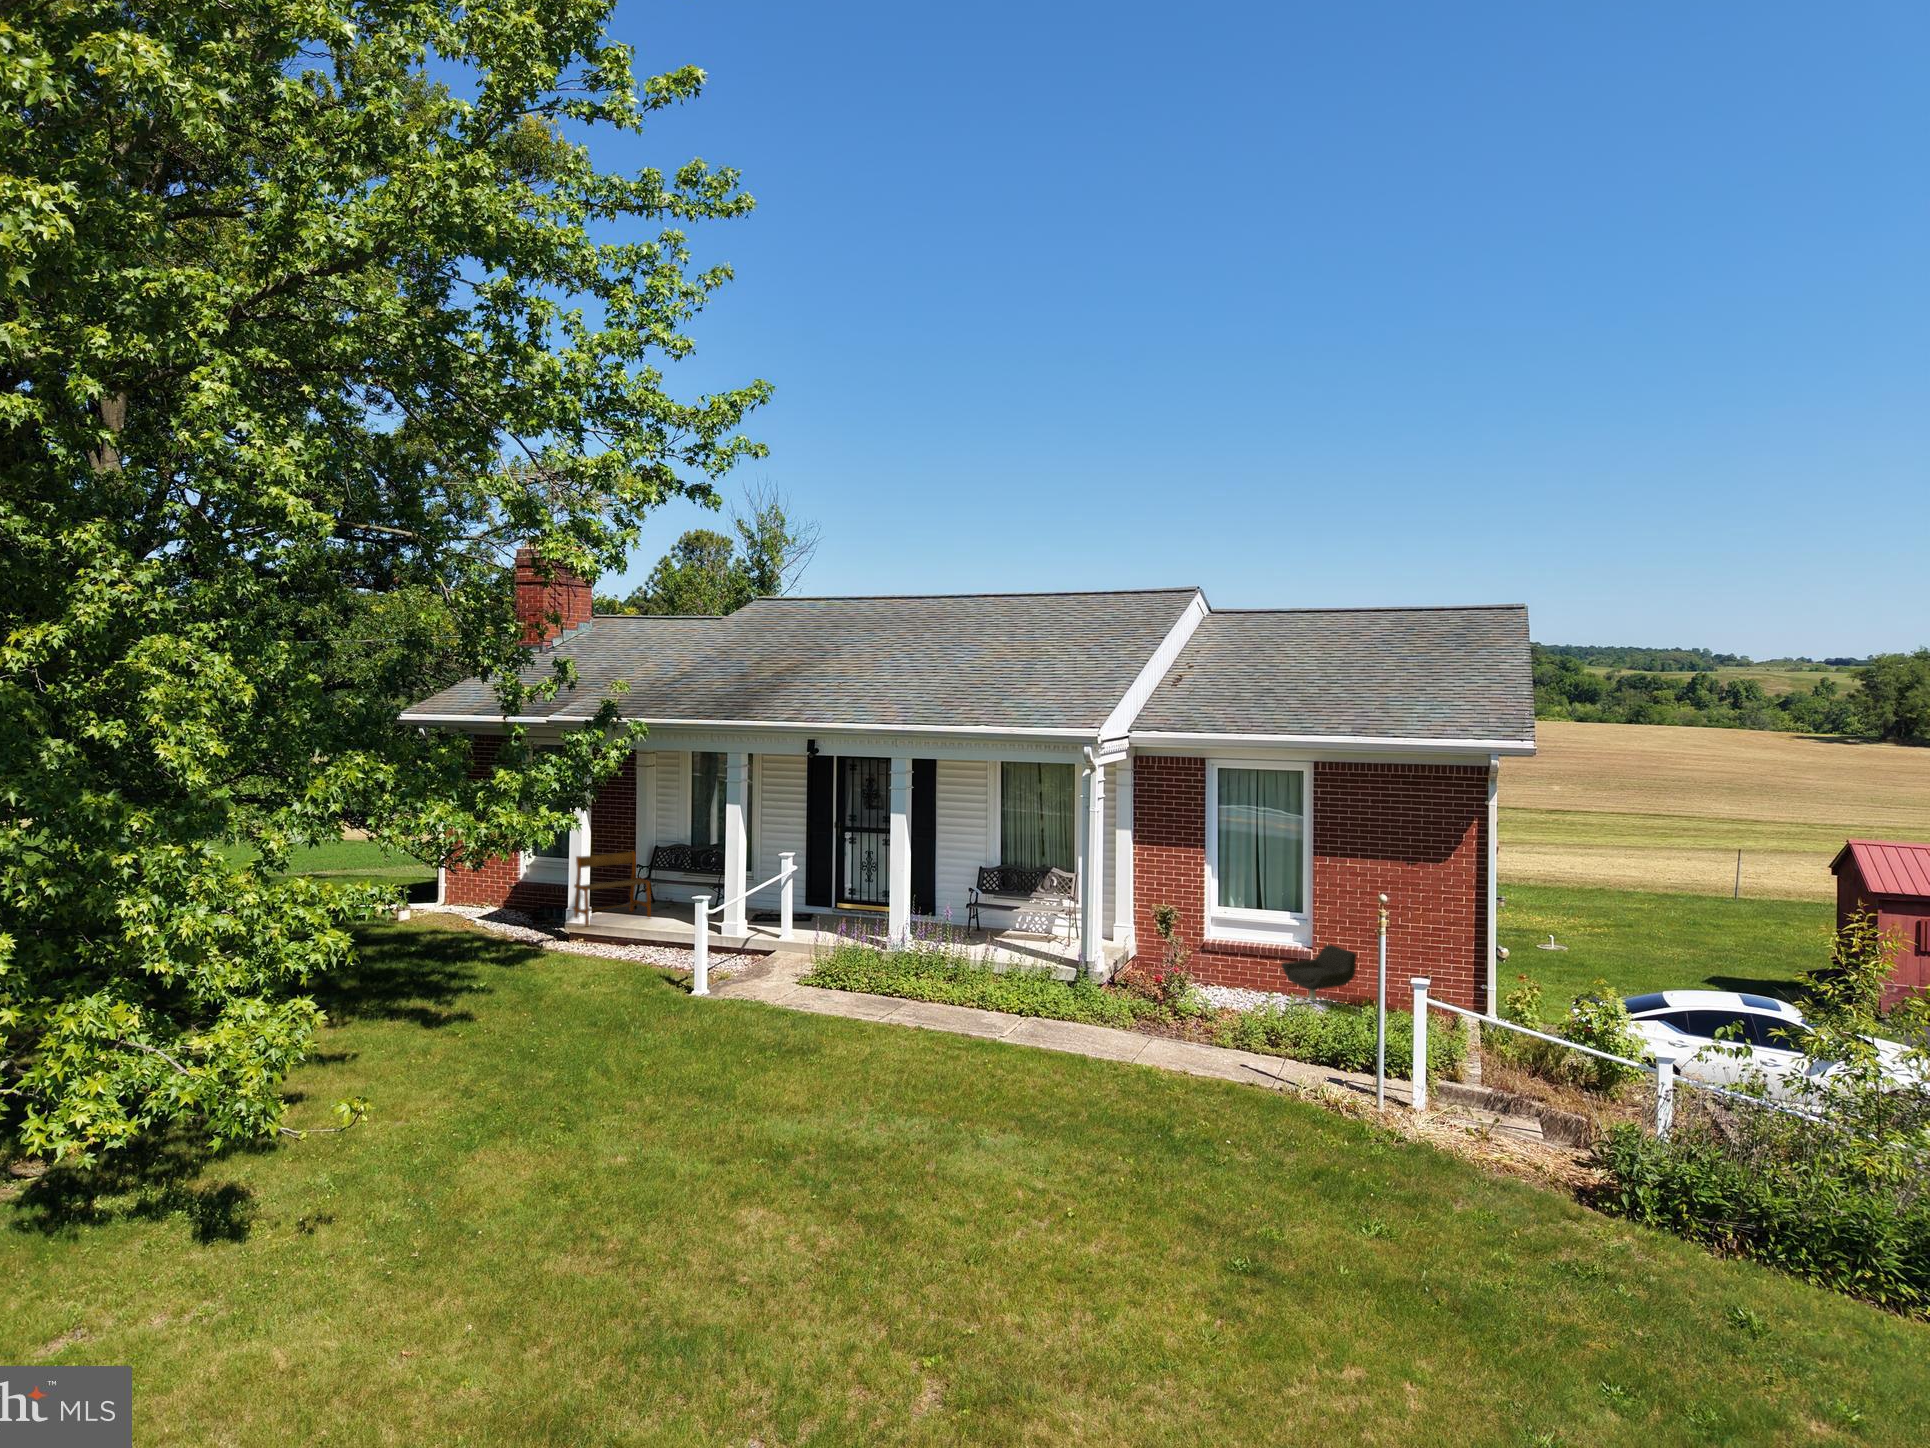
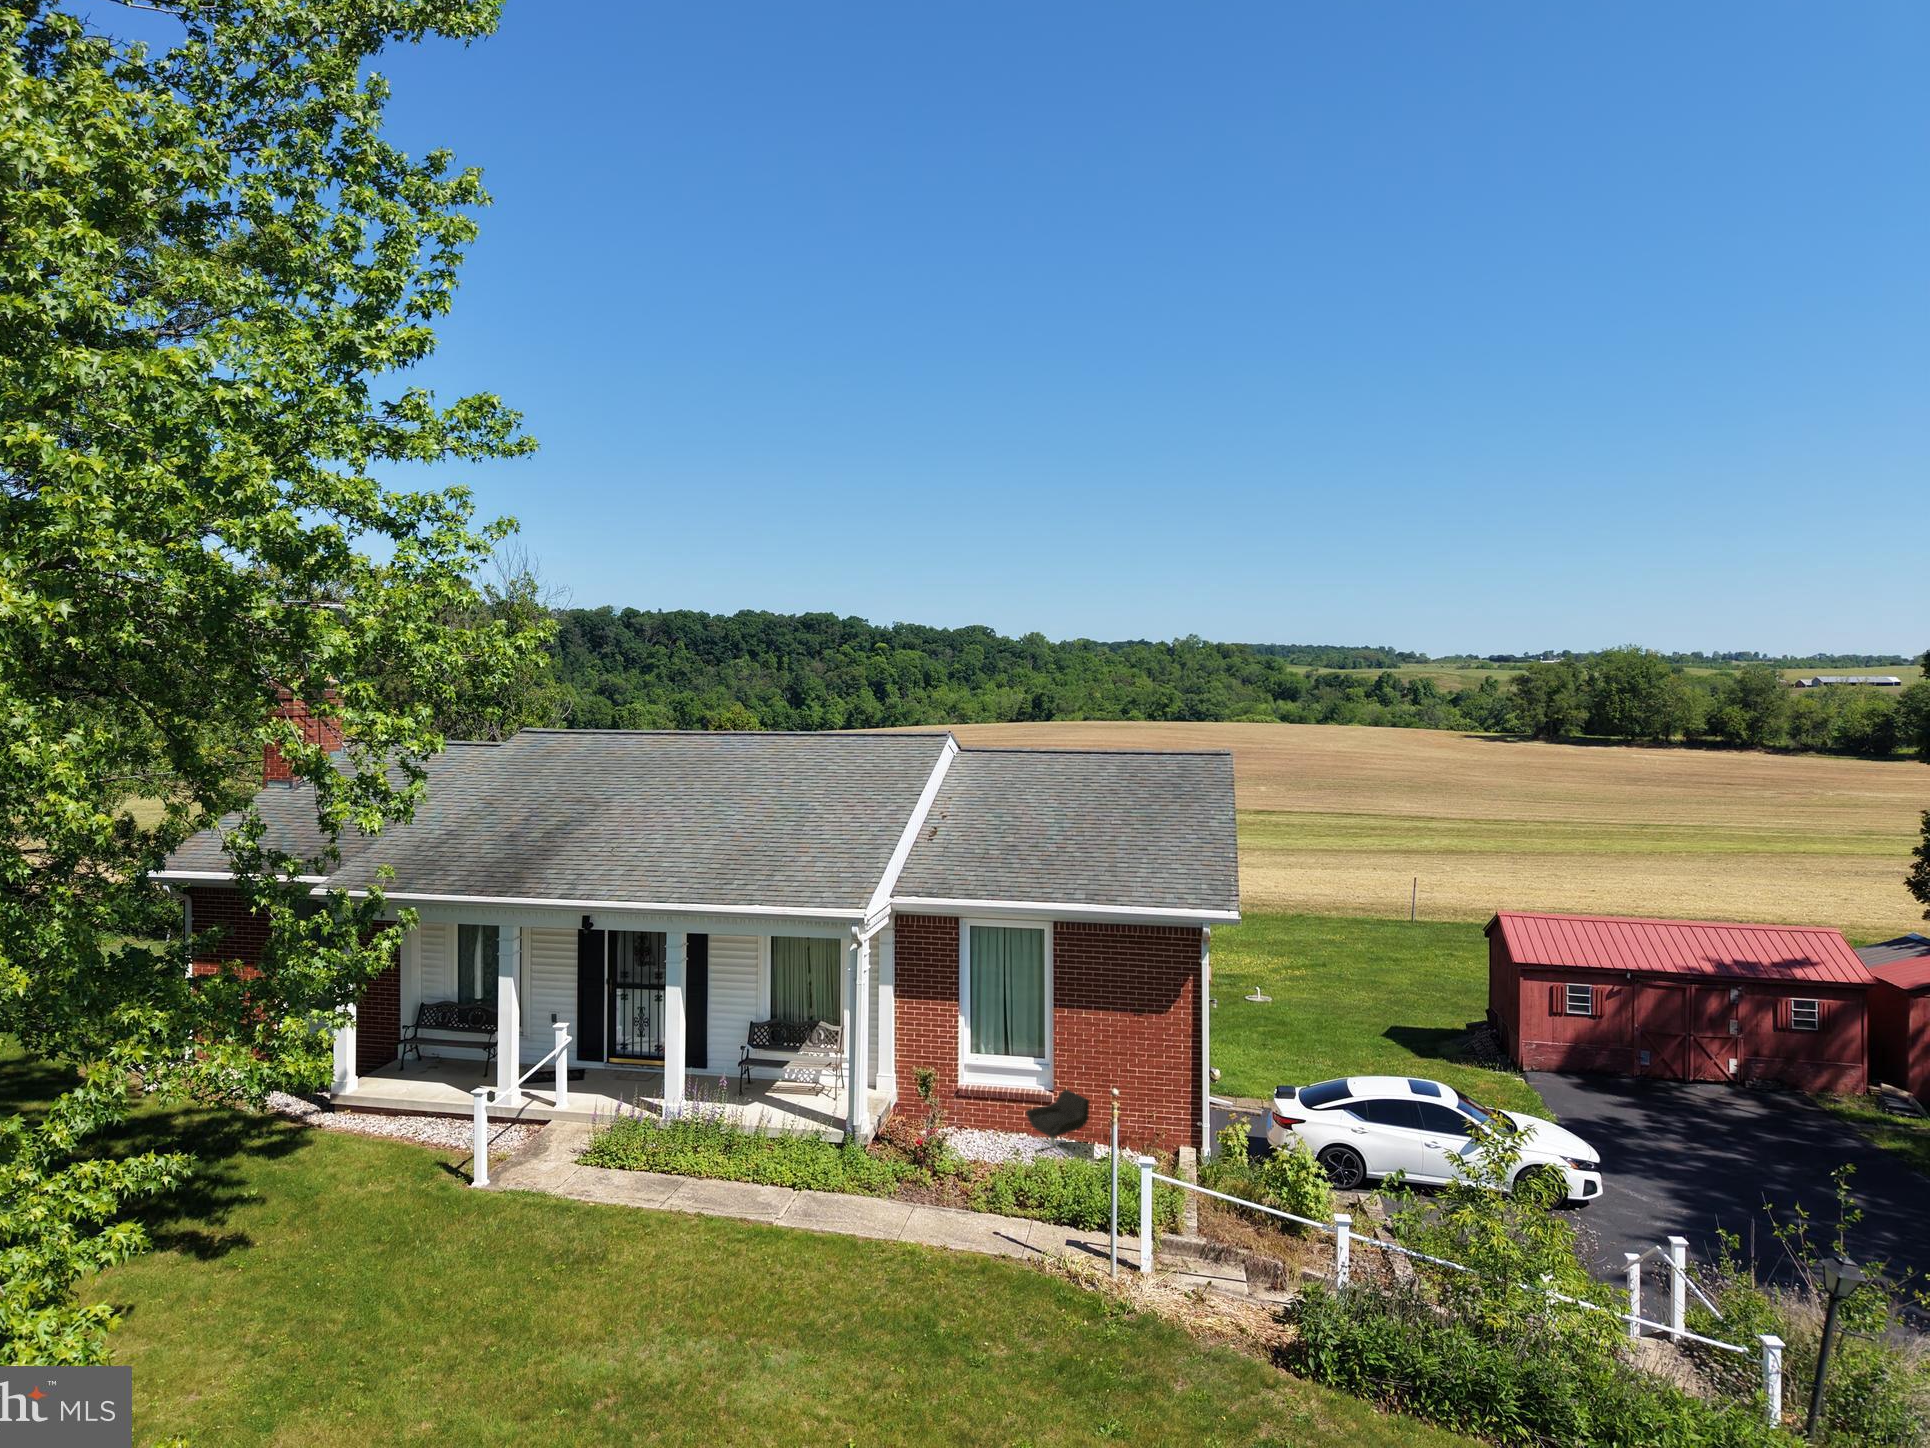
bench: present [573,851,651,926] -> none [336,1016,421,1103]

